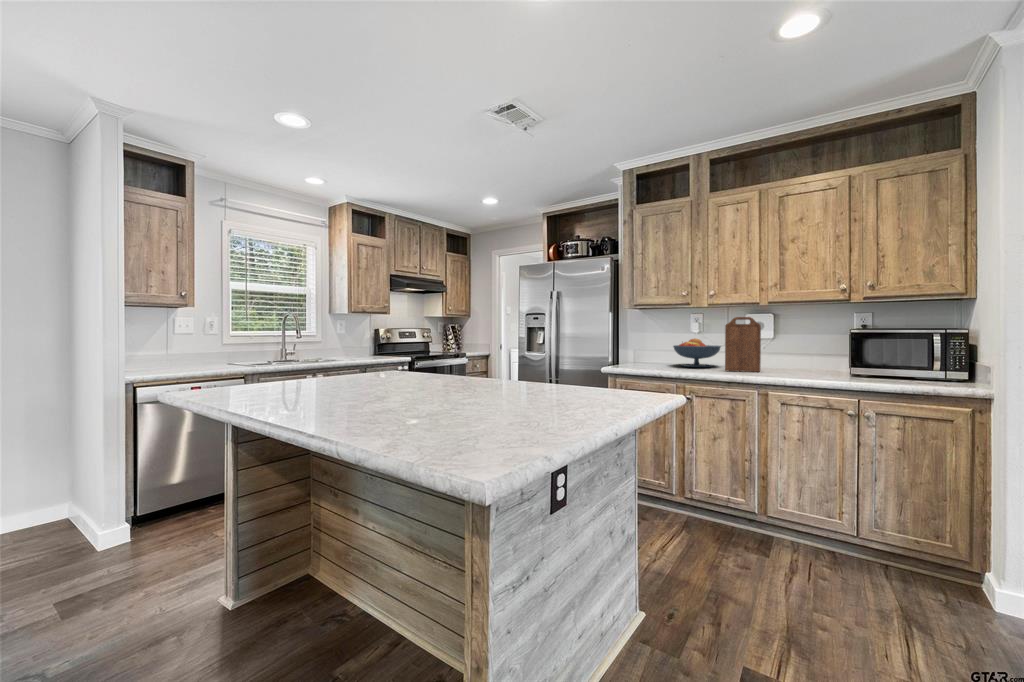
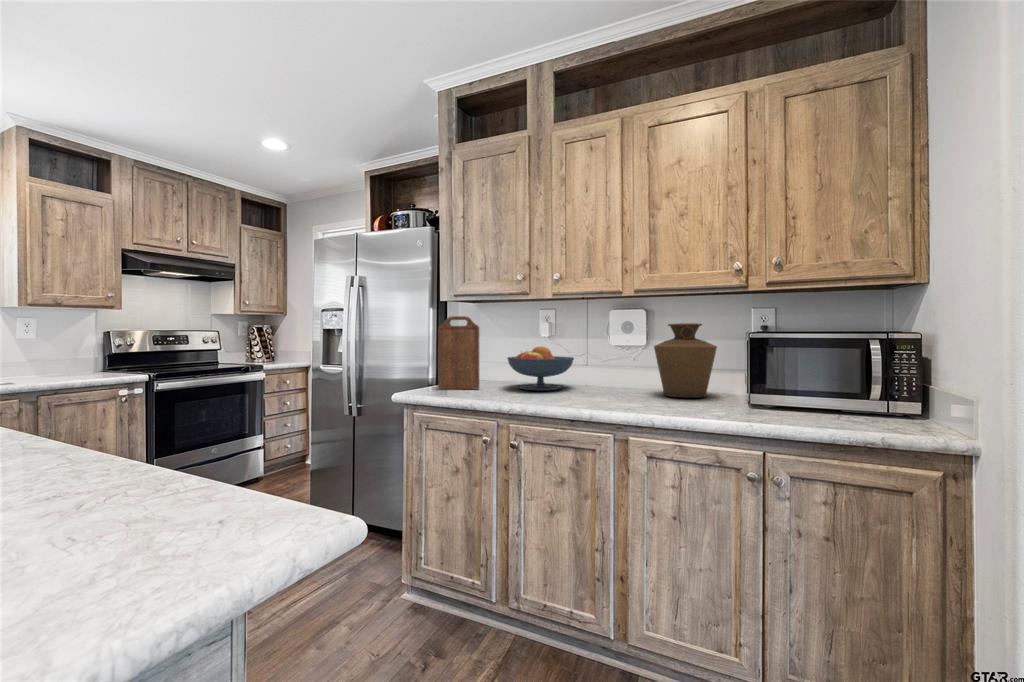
cutting board: present [725,317,761,372] -> present [438,316,479,389]
vase: none [781,323,828,371] -> present [654,323,717,397]

